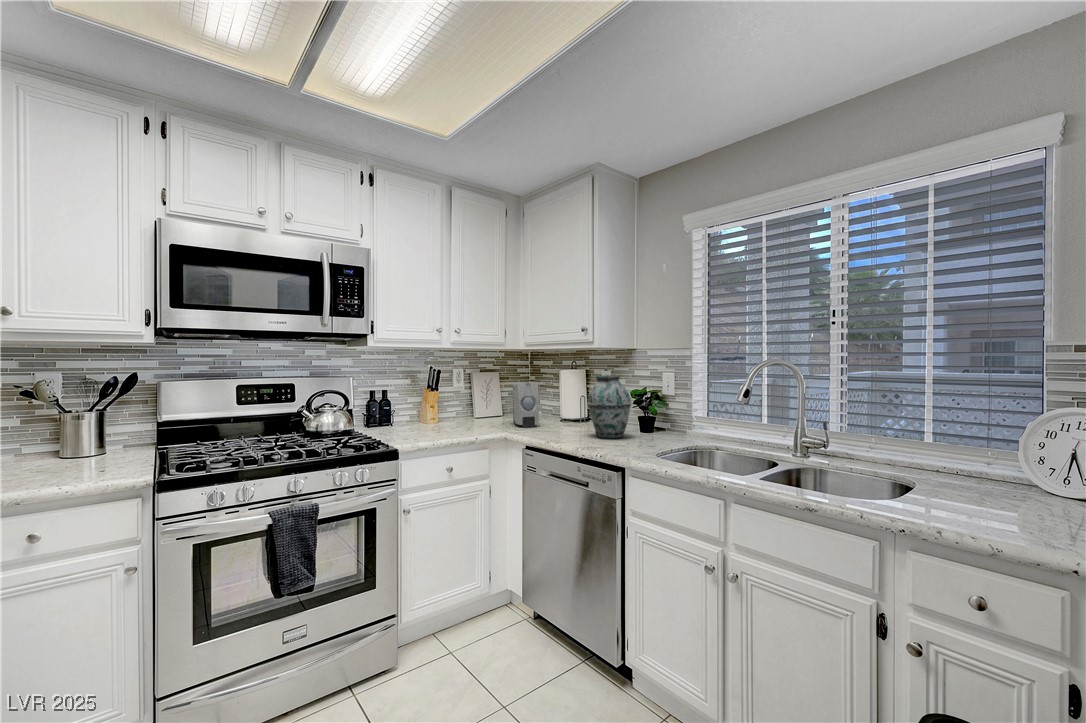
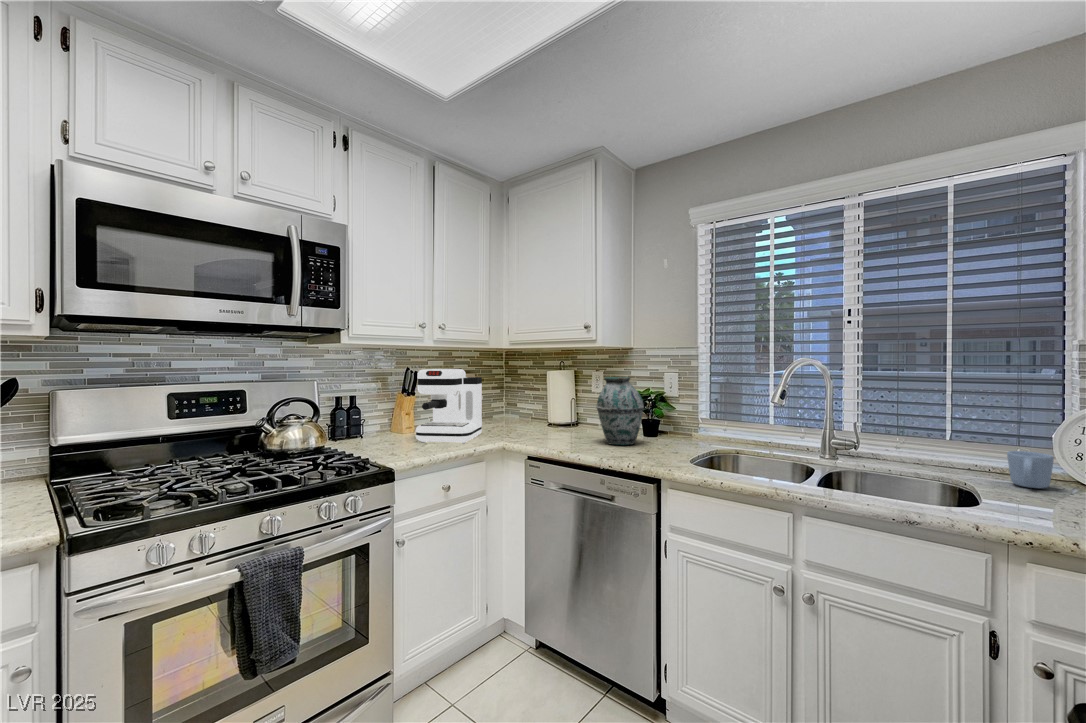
coffee maker: none [430,368,491,433] -> present [416,369,482,443]
soap dispenser: present [513,382,539,427] -> none [500,384,533,434]
mug: none [950,450,993,487] -> present [1007,451,1054,488]

